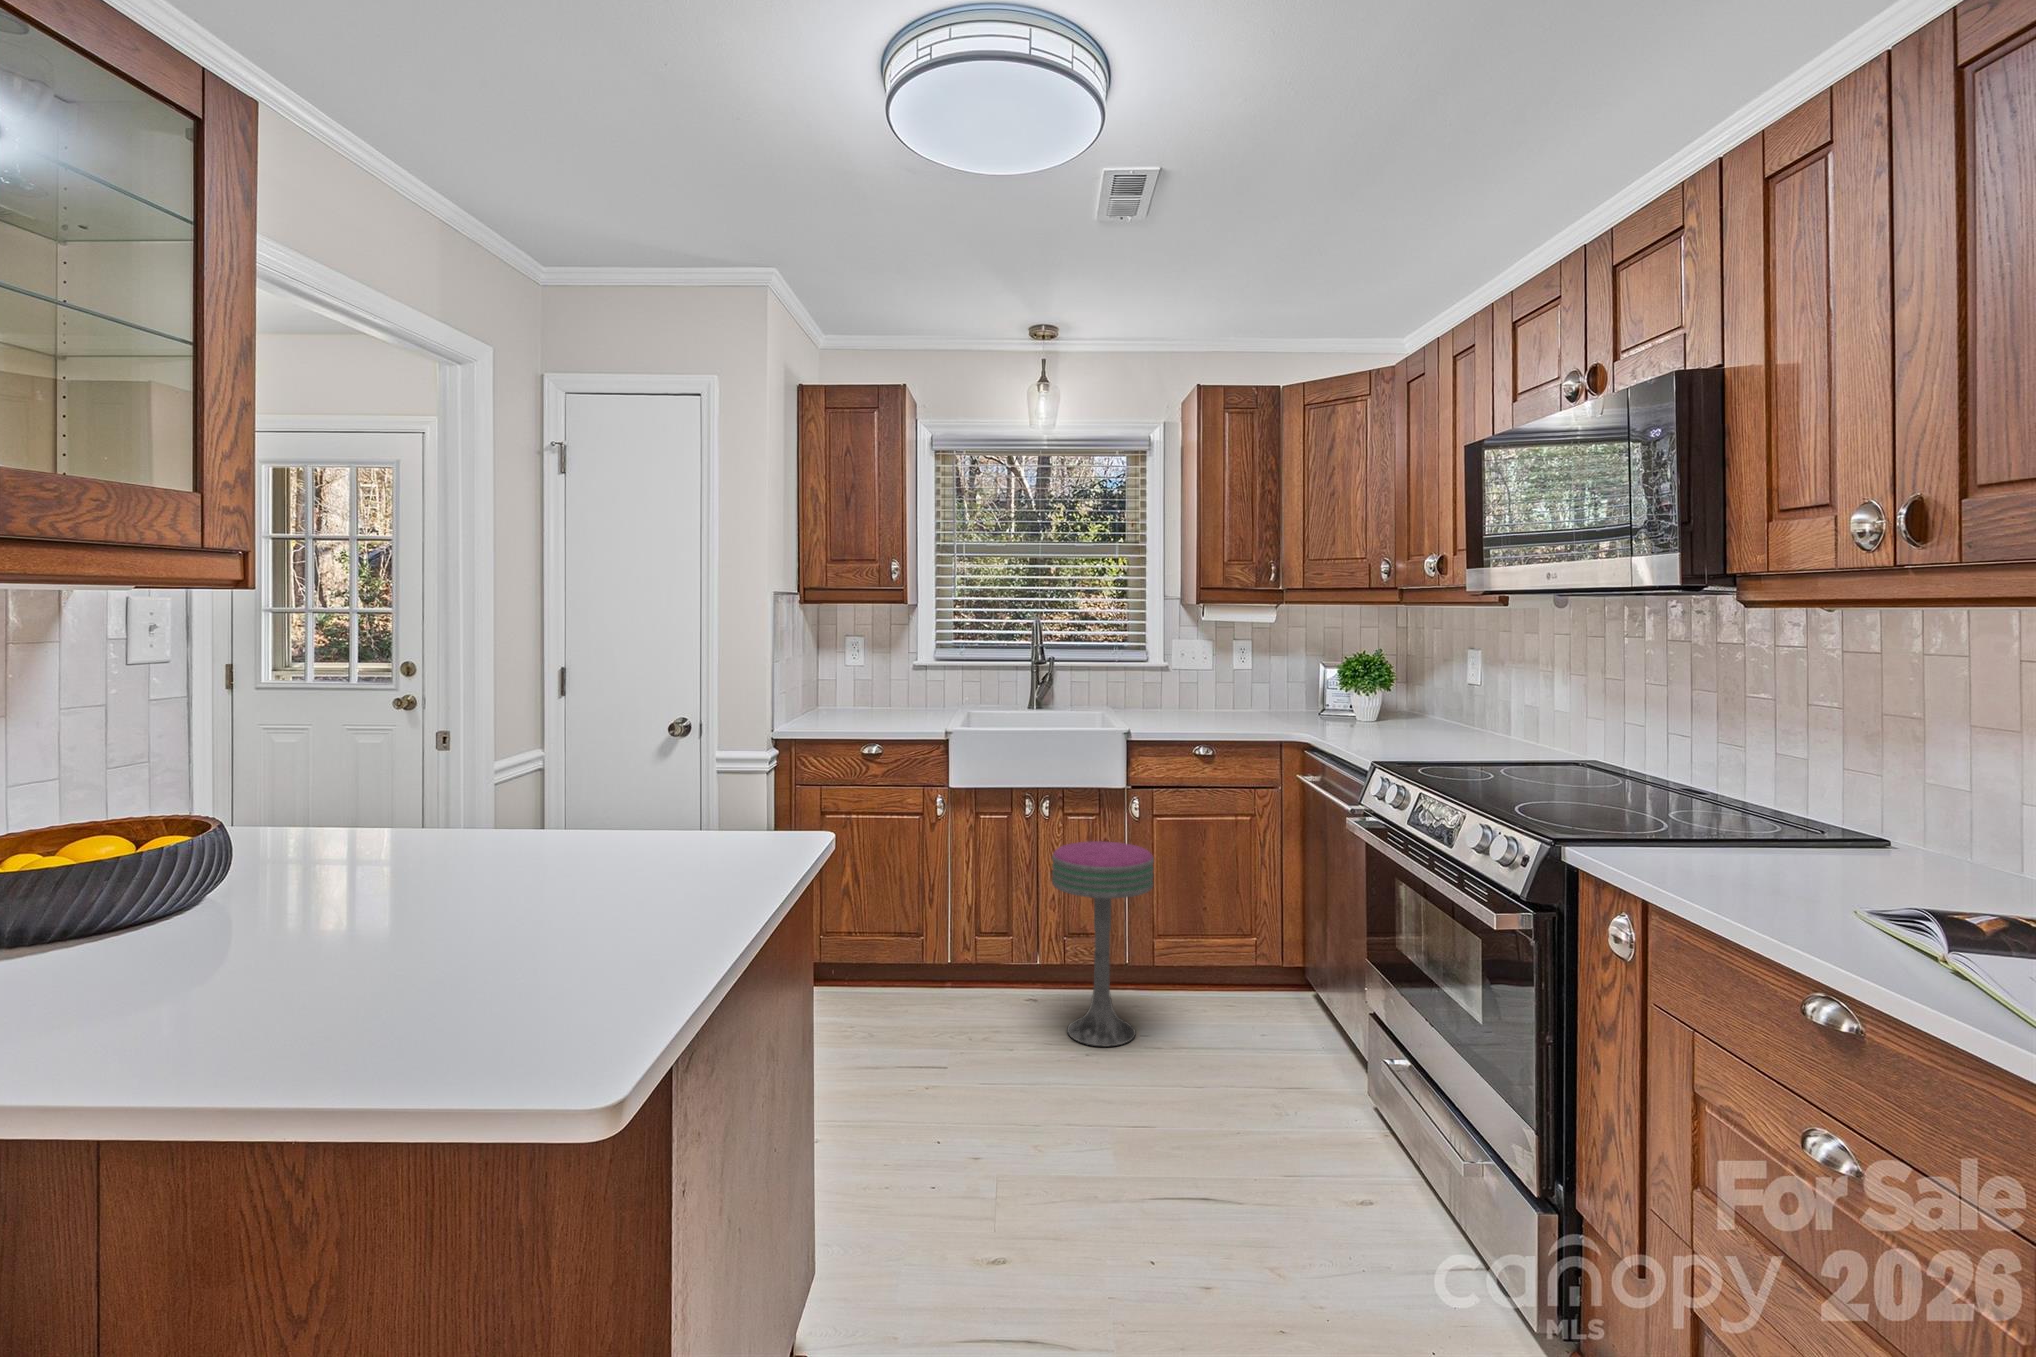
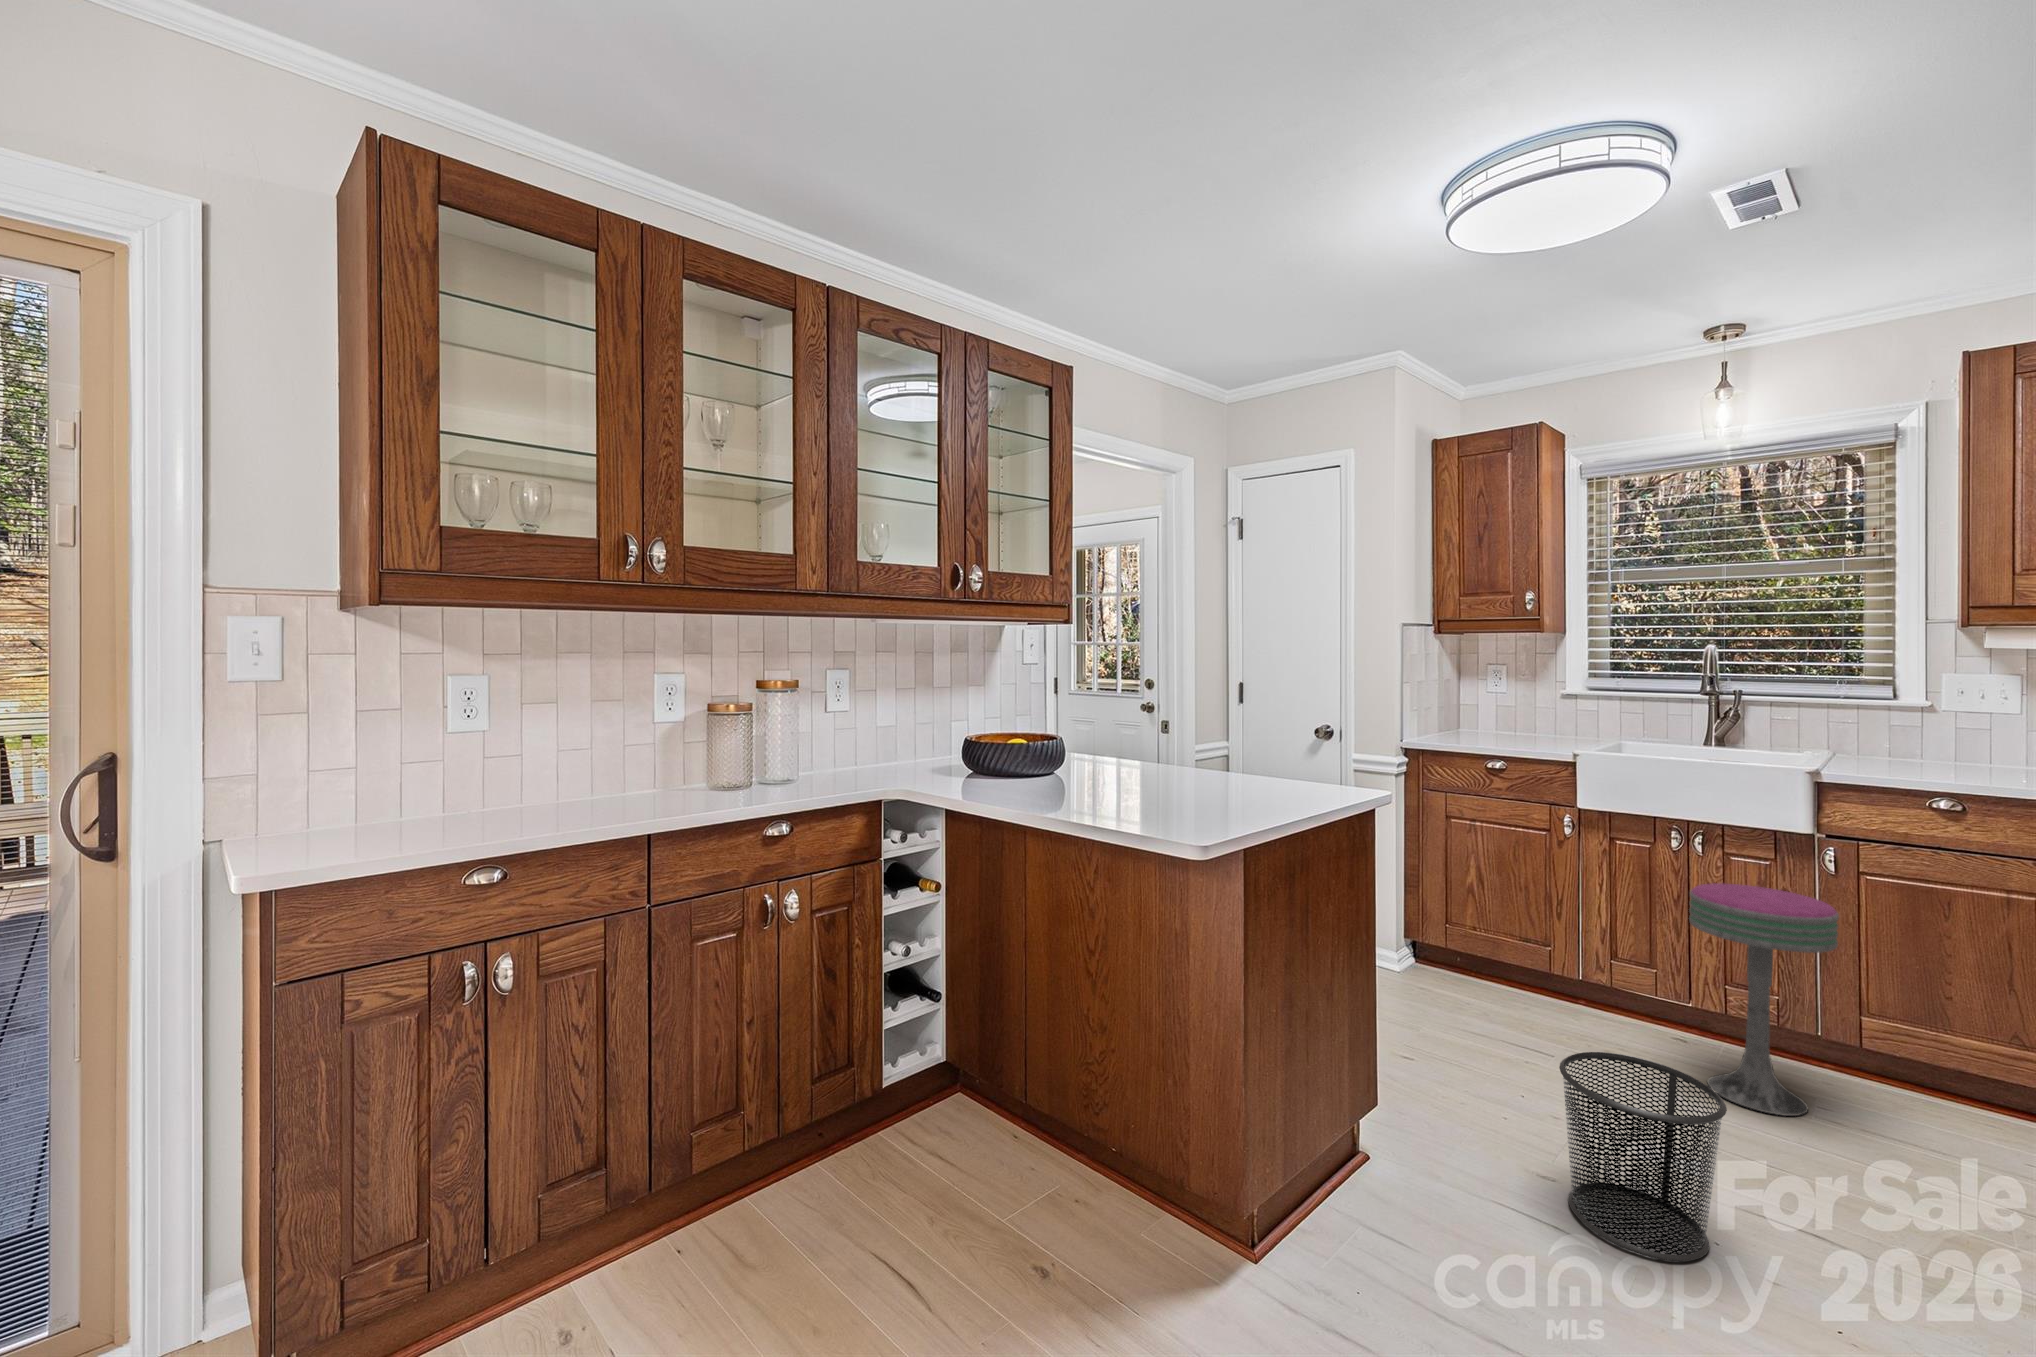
waste bin: none [1002,1039,1139,1244] -> present [1559,1052,1727,1261]

